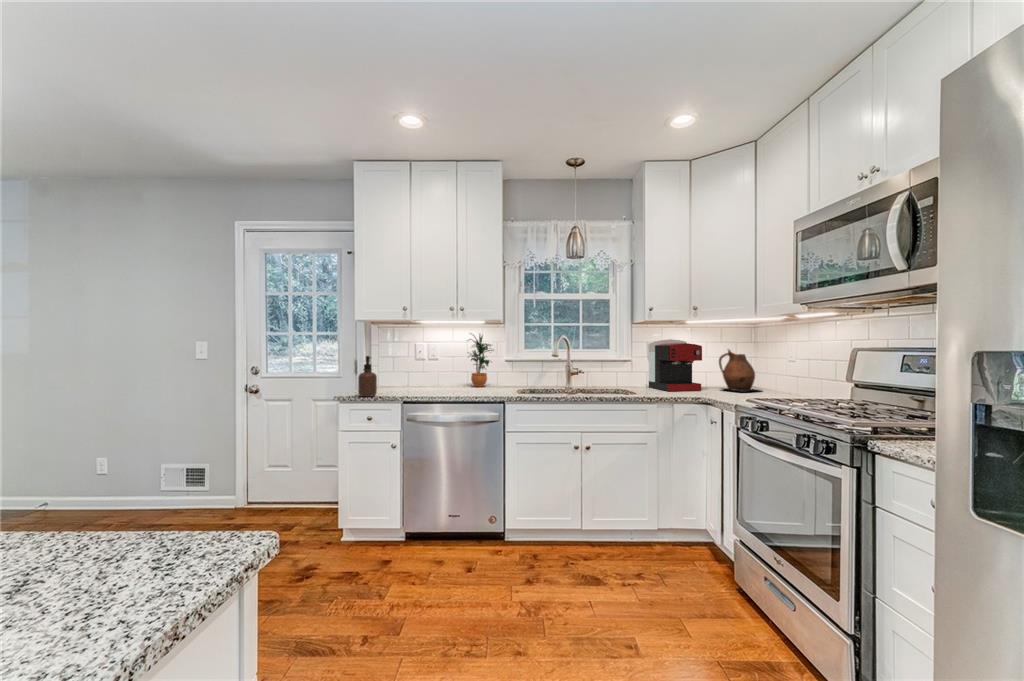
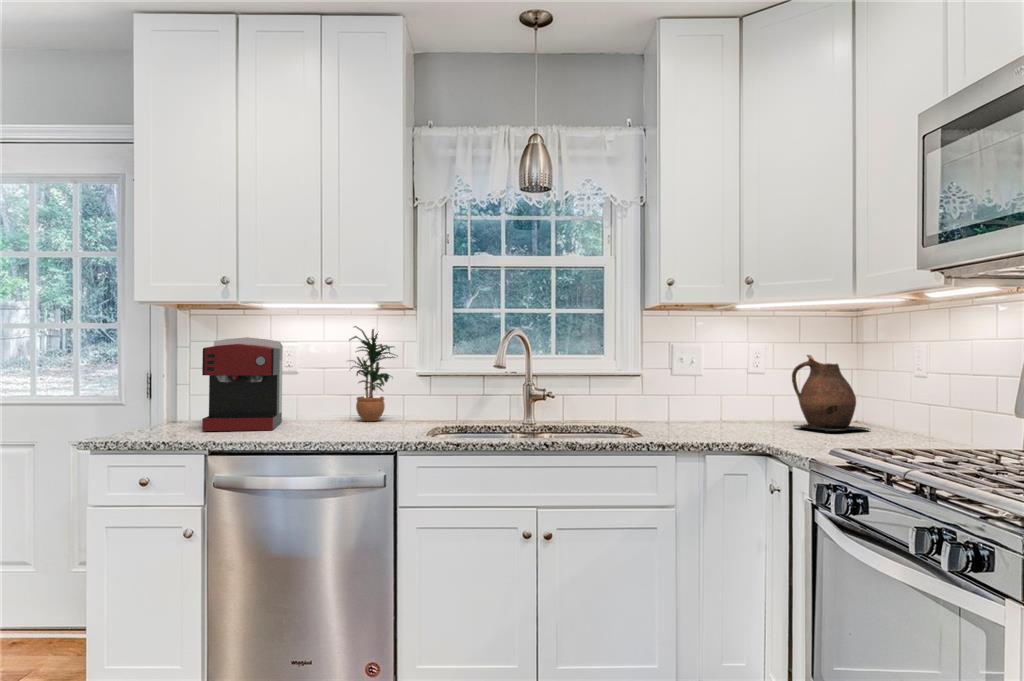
coffee maker: present [649,339,702,391] -> present [202,337,283,431]
soap dispenser: present [358,356,377,397] -> none [127,365,163,440]

